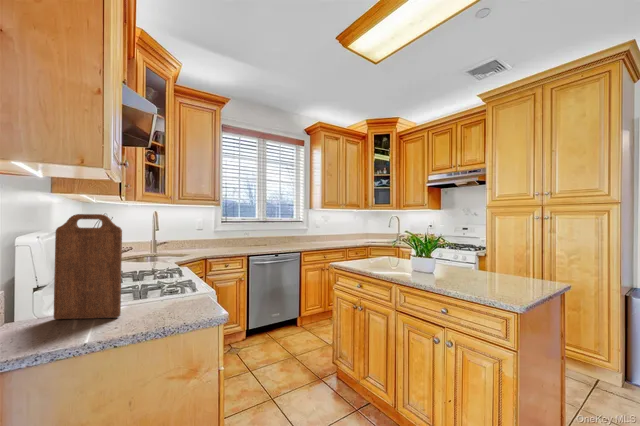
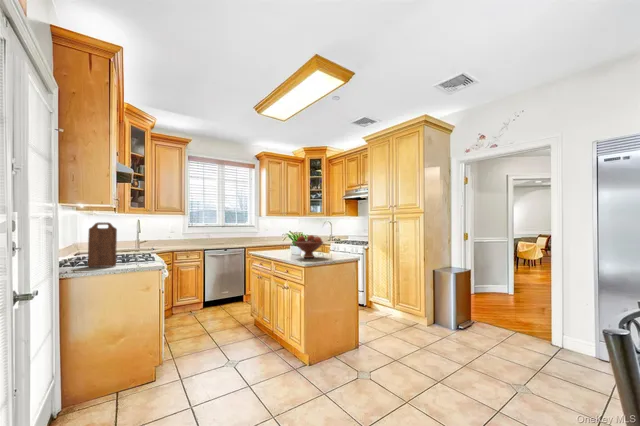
fruit bowl: none [442,240,503,283] -> present [294,235,323,258]

